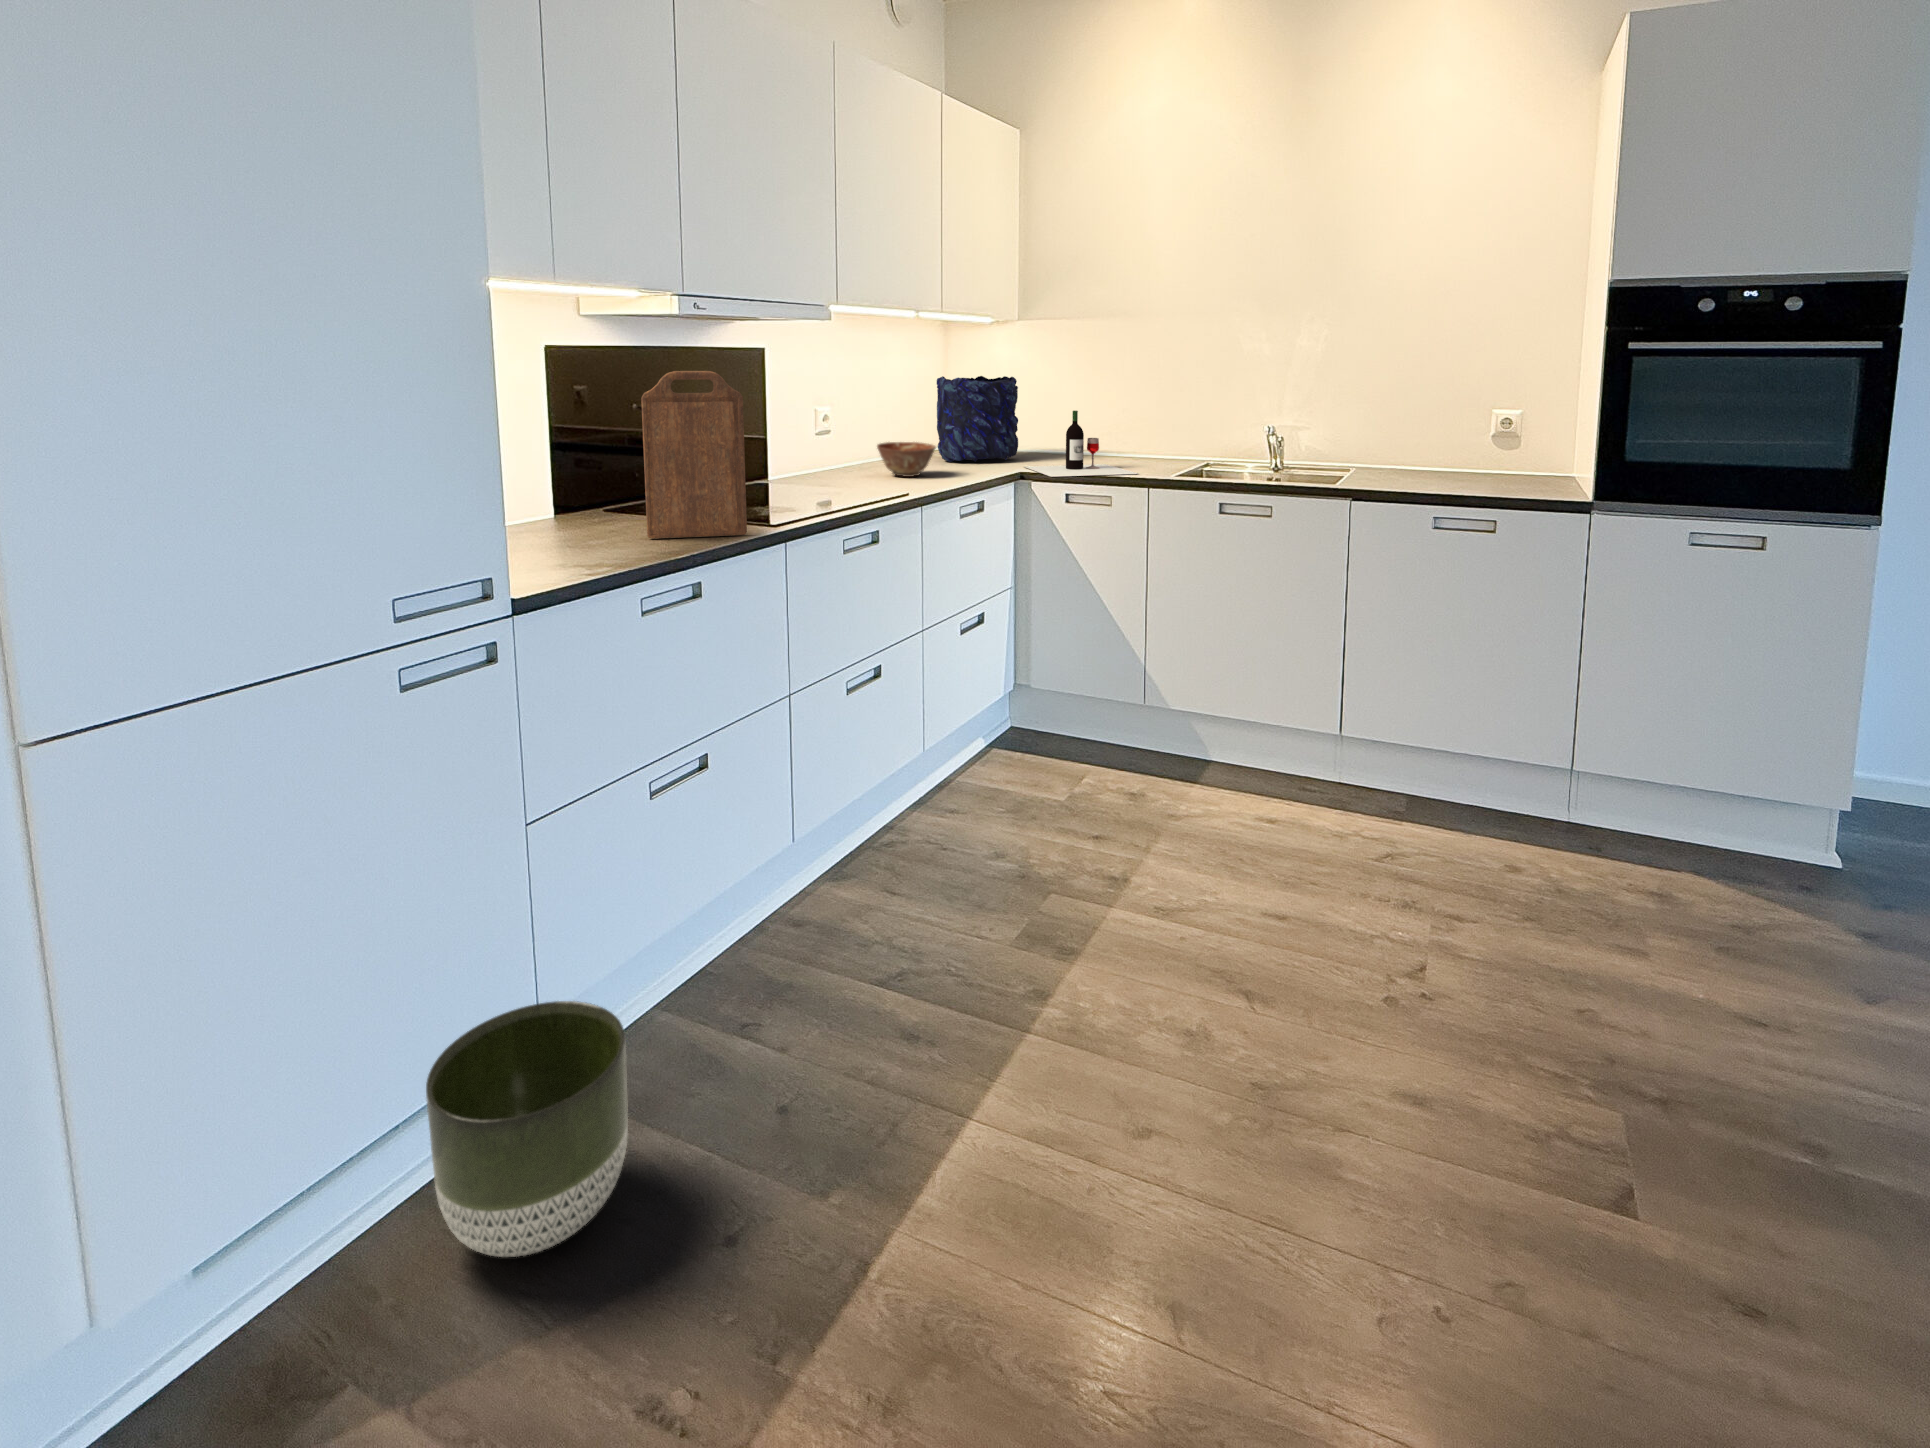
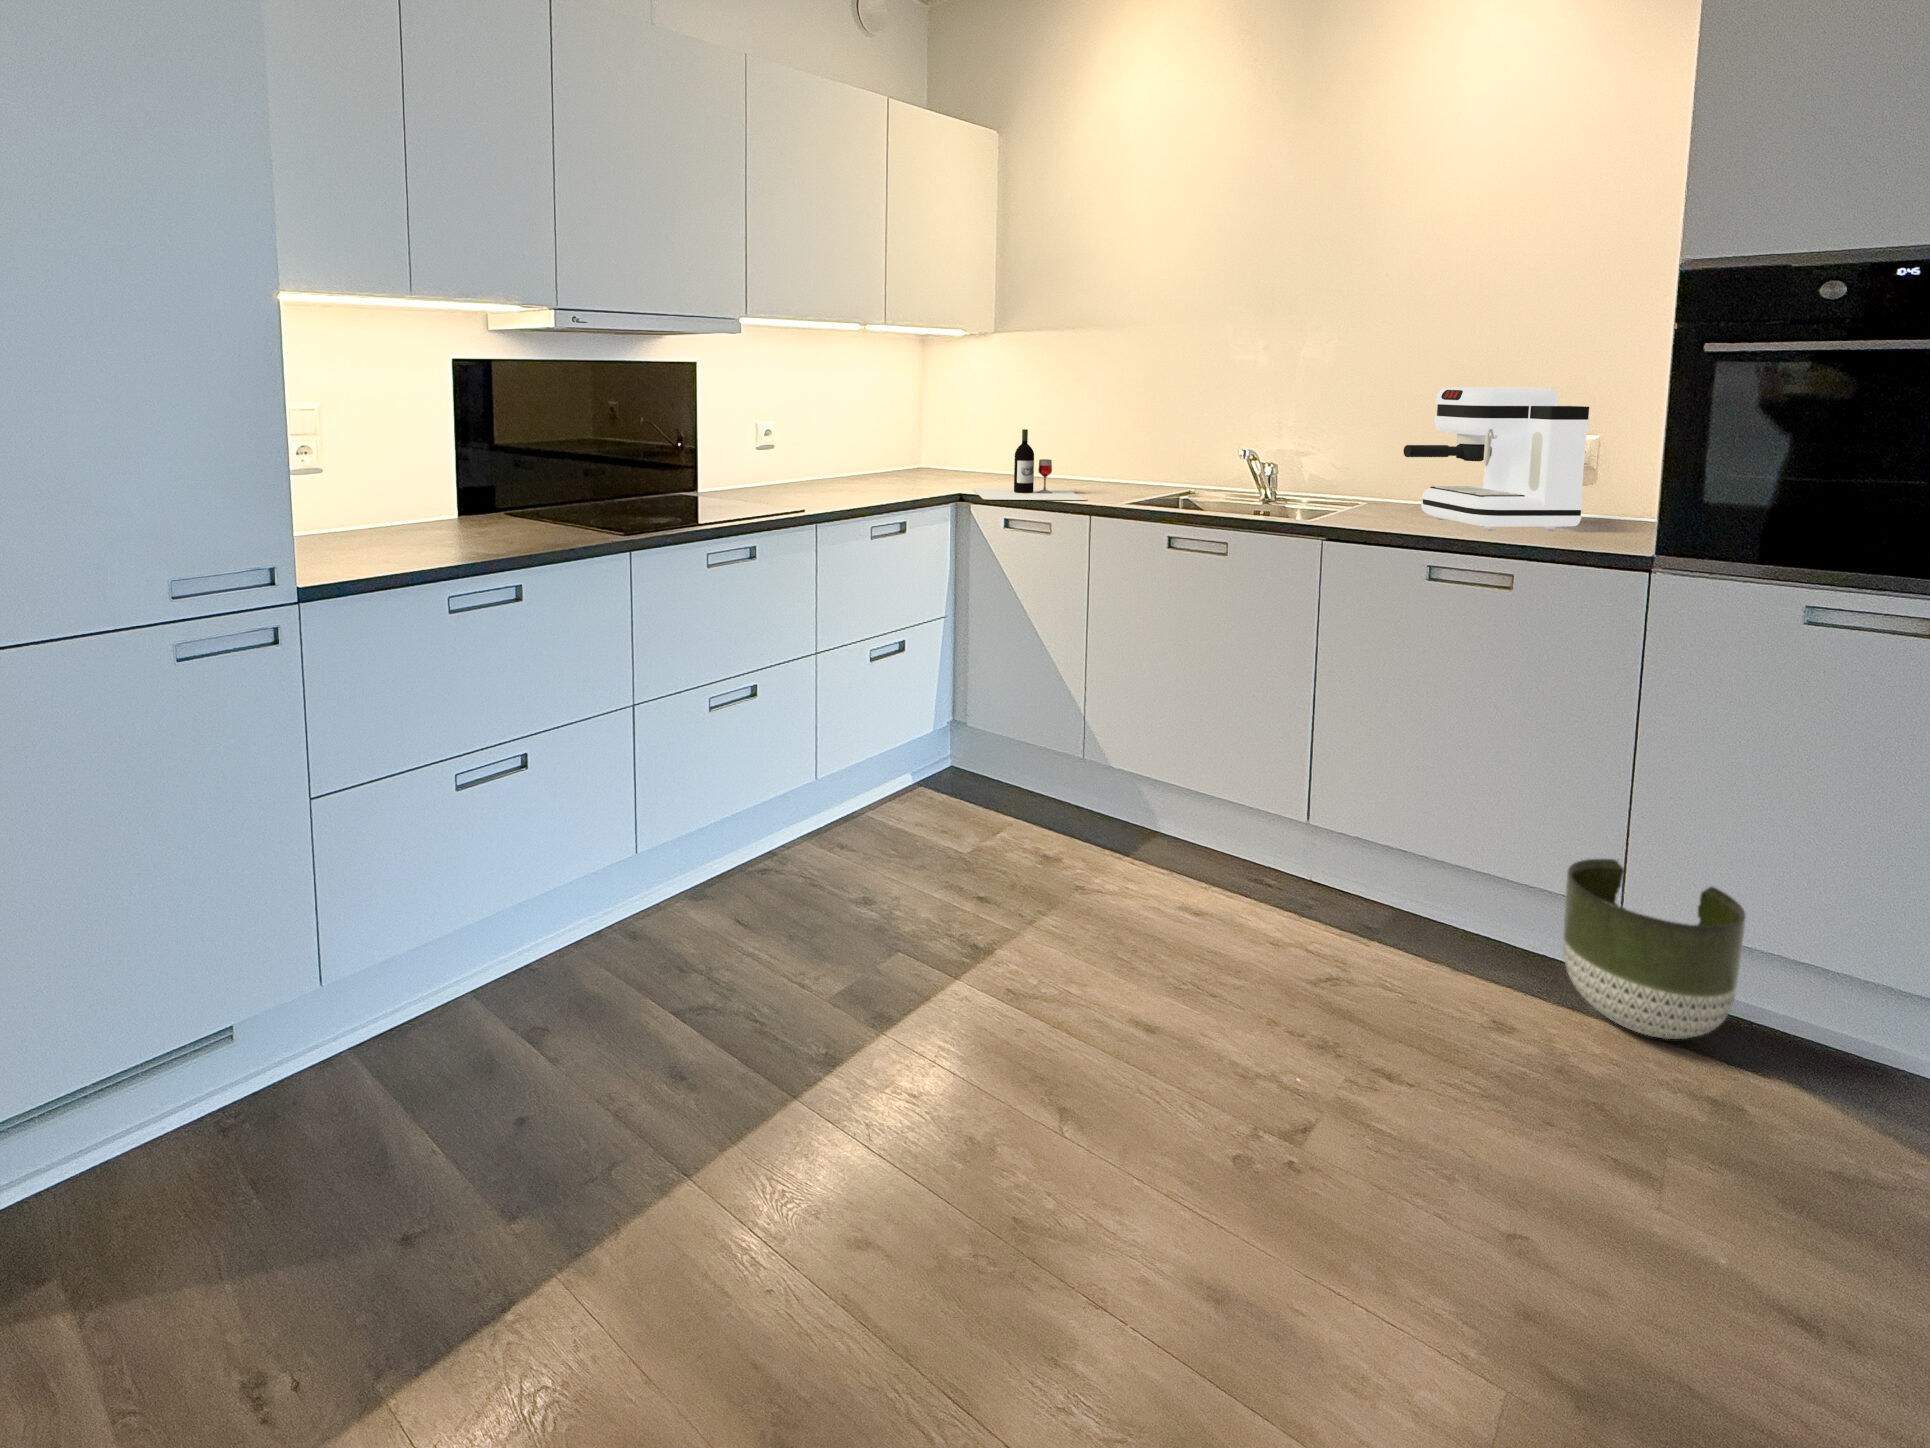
cutting board: present [641,371,747,538] -> none [492,380,588,542]
coffee maker: none [1400,372,1531,486] -> present [1404,388,1589,530]
vase: present [937,376,1018,462] -> none [894,392,981,482]
ceramic bowl: present [877,442,936,477] -> none [806,458,868,494]
planter: present [426,1001,628,1257] -> present [1563,859,1746,1039]

